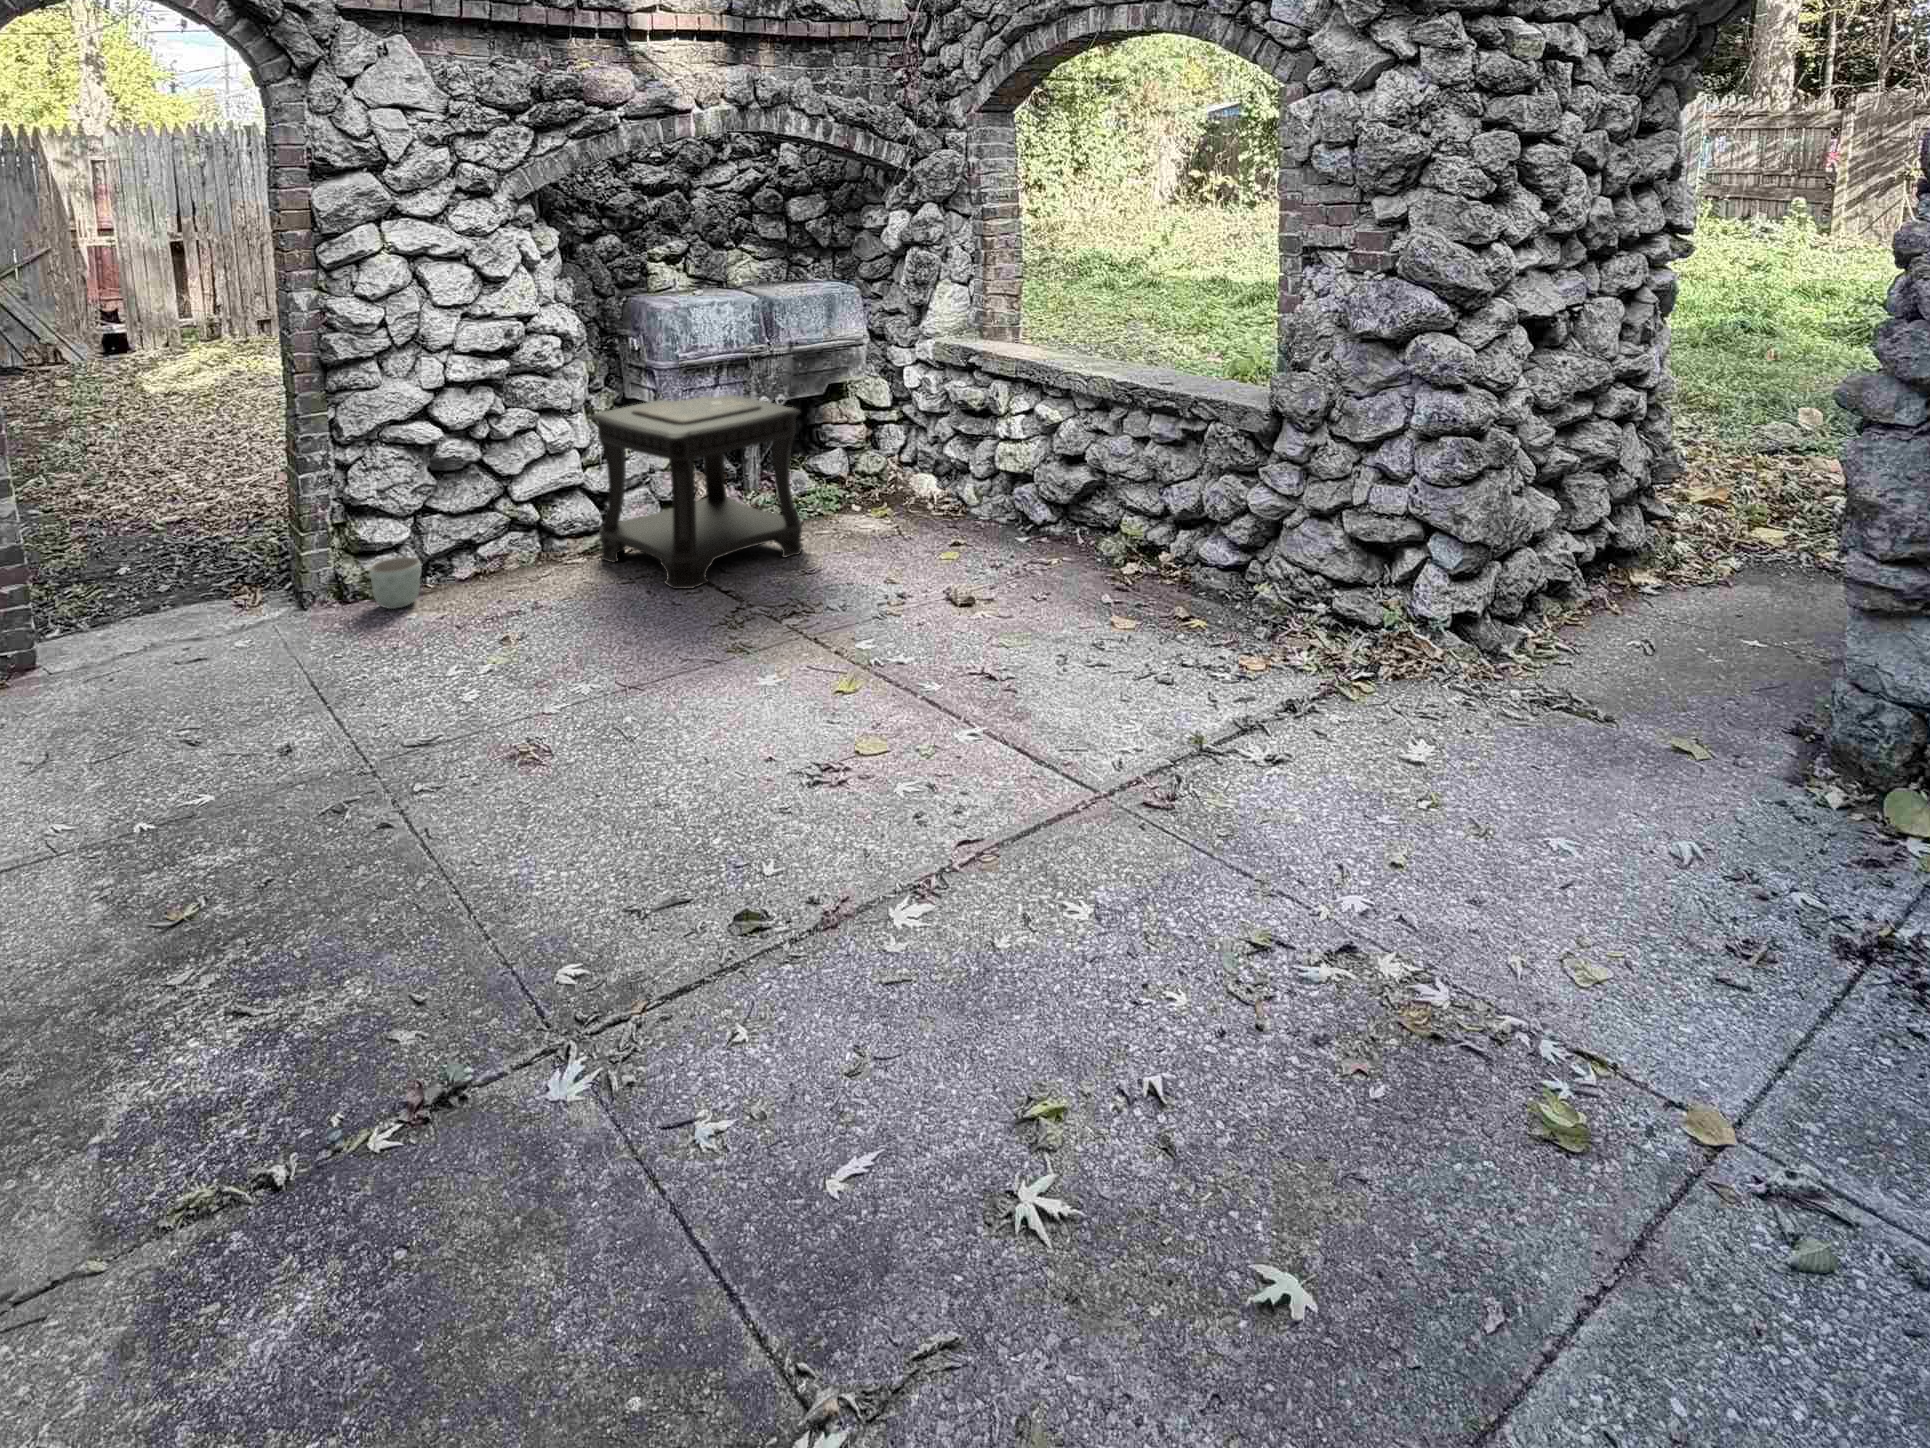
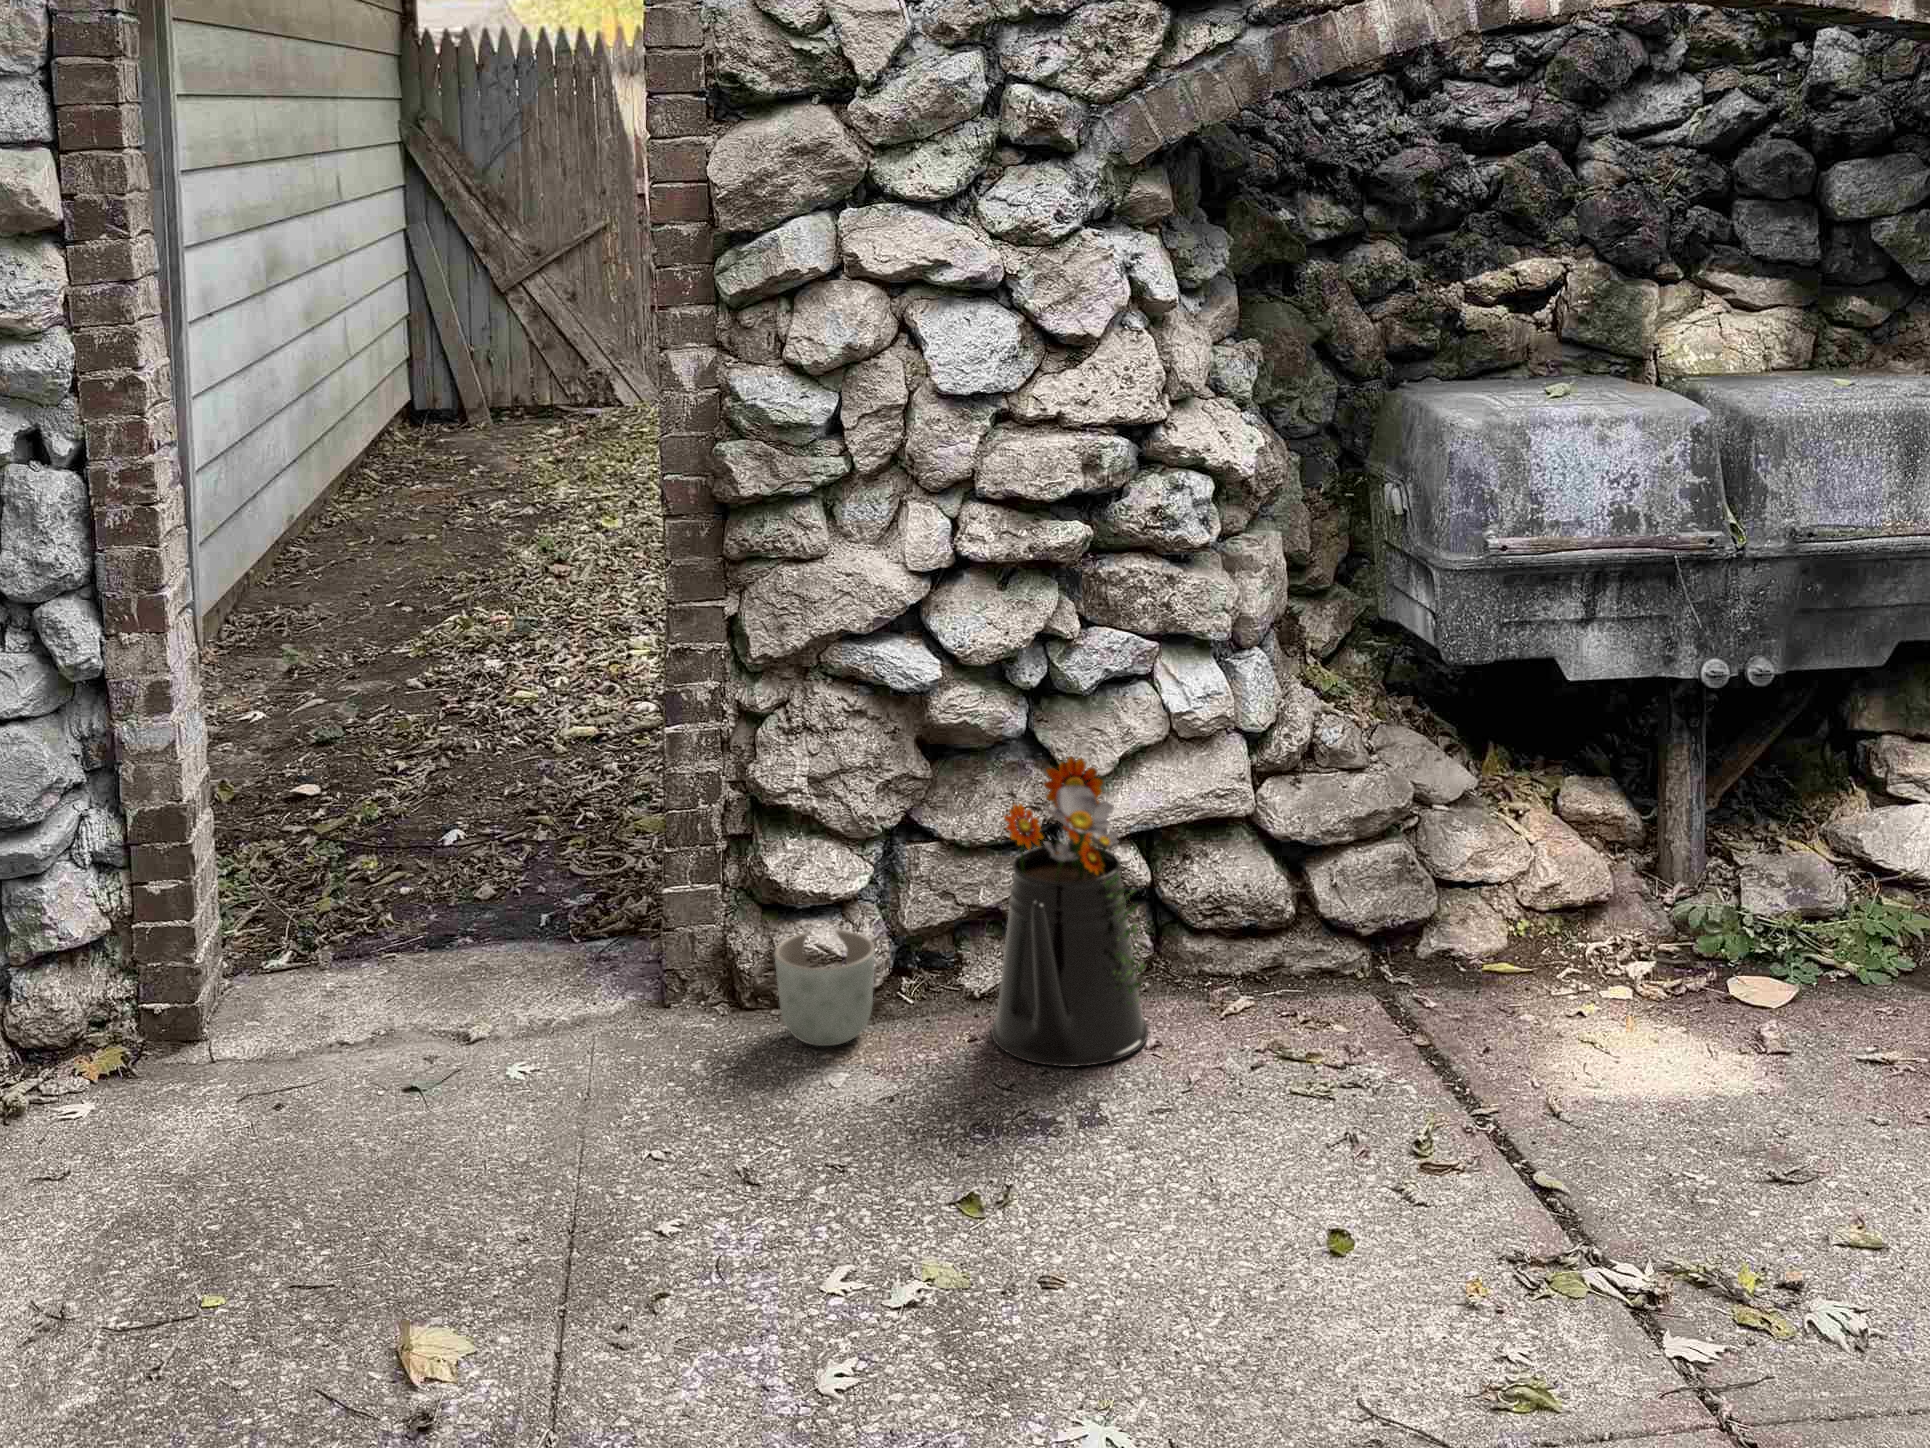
side table: present [590,395,802,589] -> none [1265,635,1784,1152]
watering can: none [477,460,551,595] -> present [991,757,1148,1067]

